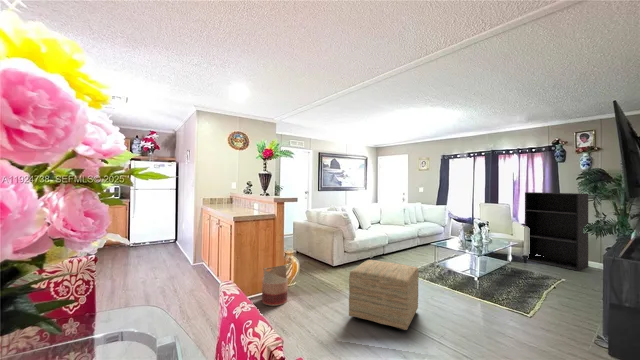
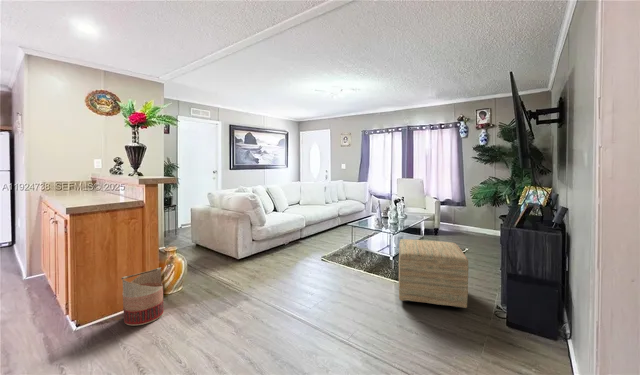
bookshelf: present [525,192,588,271] -> none [435,167,490,240]
ottoman: present [349,260,418,330] -> present [399,239,469,308]

